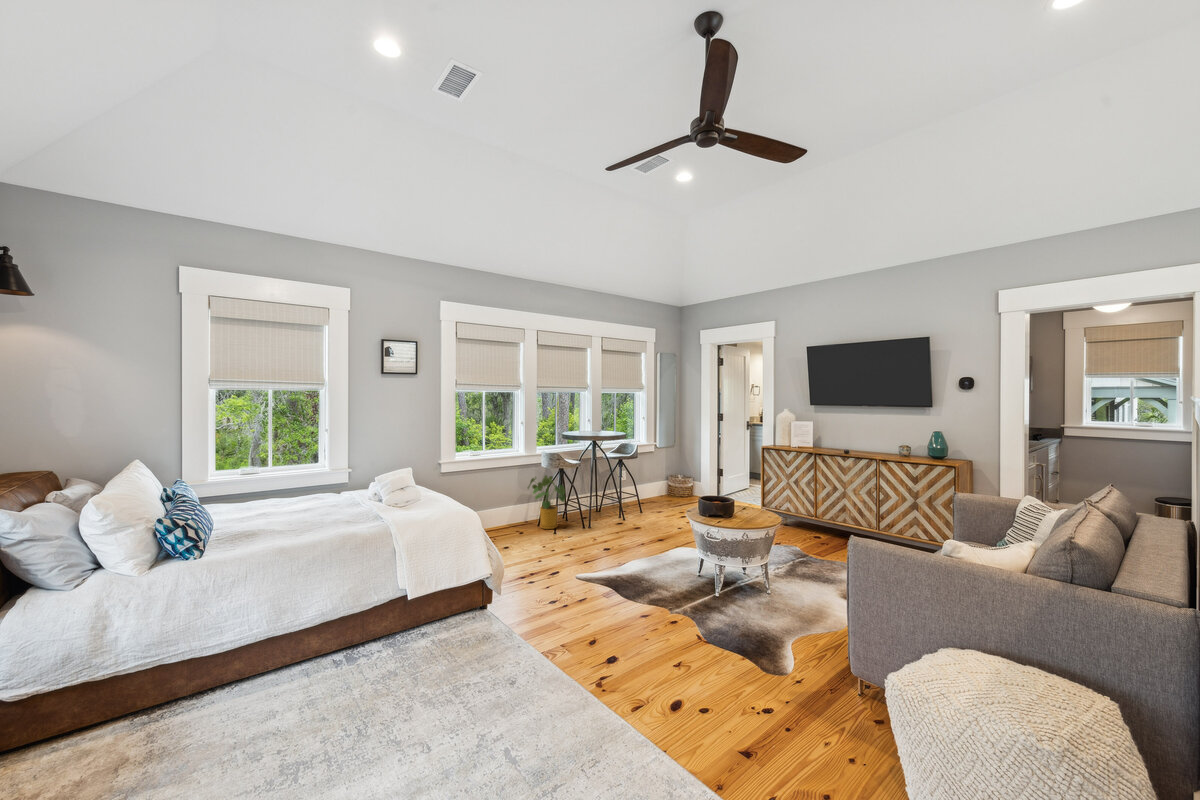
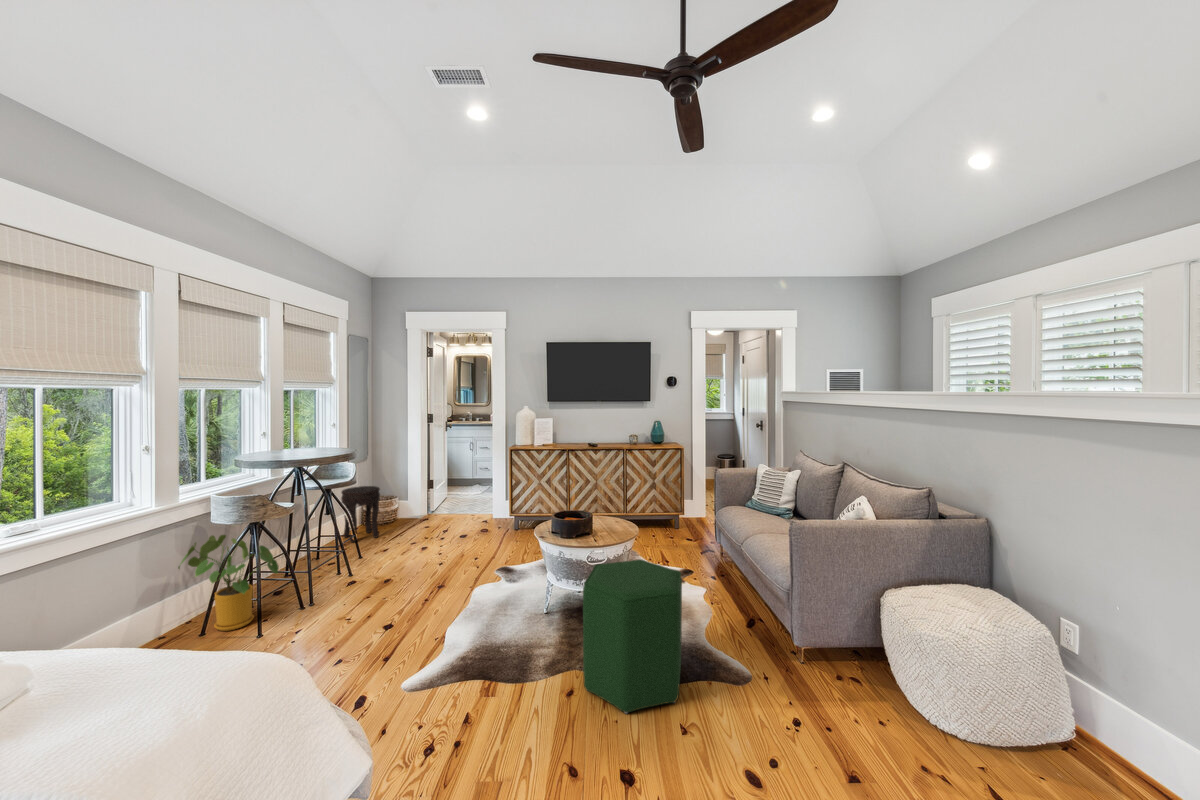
side table: none [642,465,667,505] -> present [341,486,380,542]
ottoman: none [653,534,734,651] -> present [583,559,682,713]

